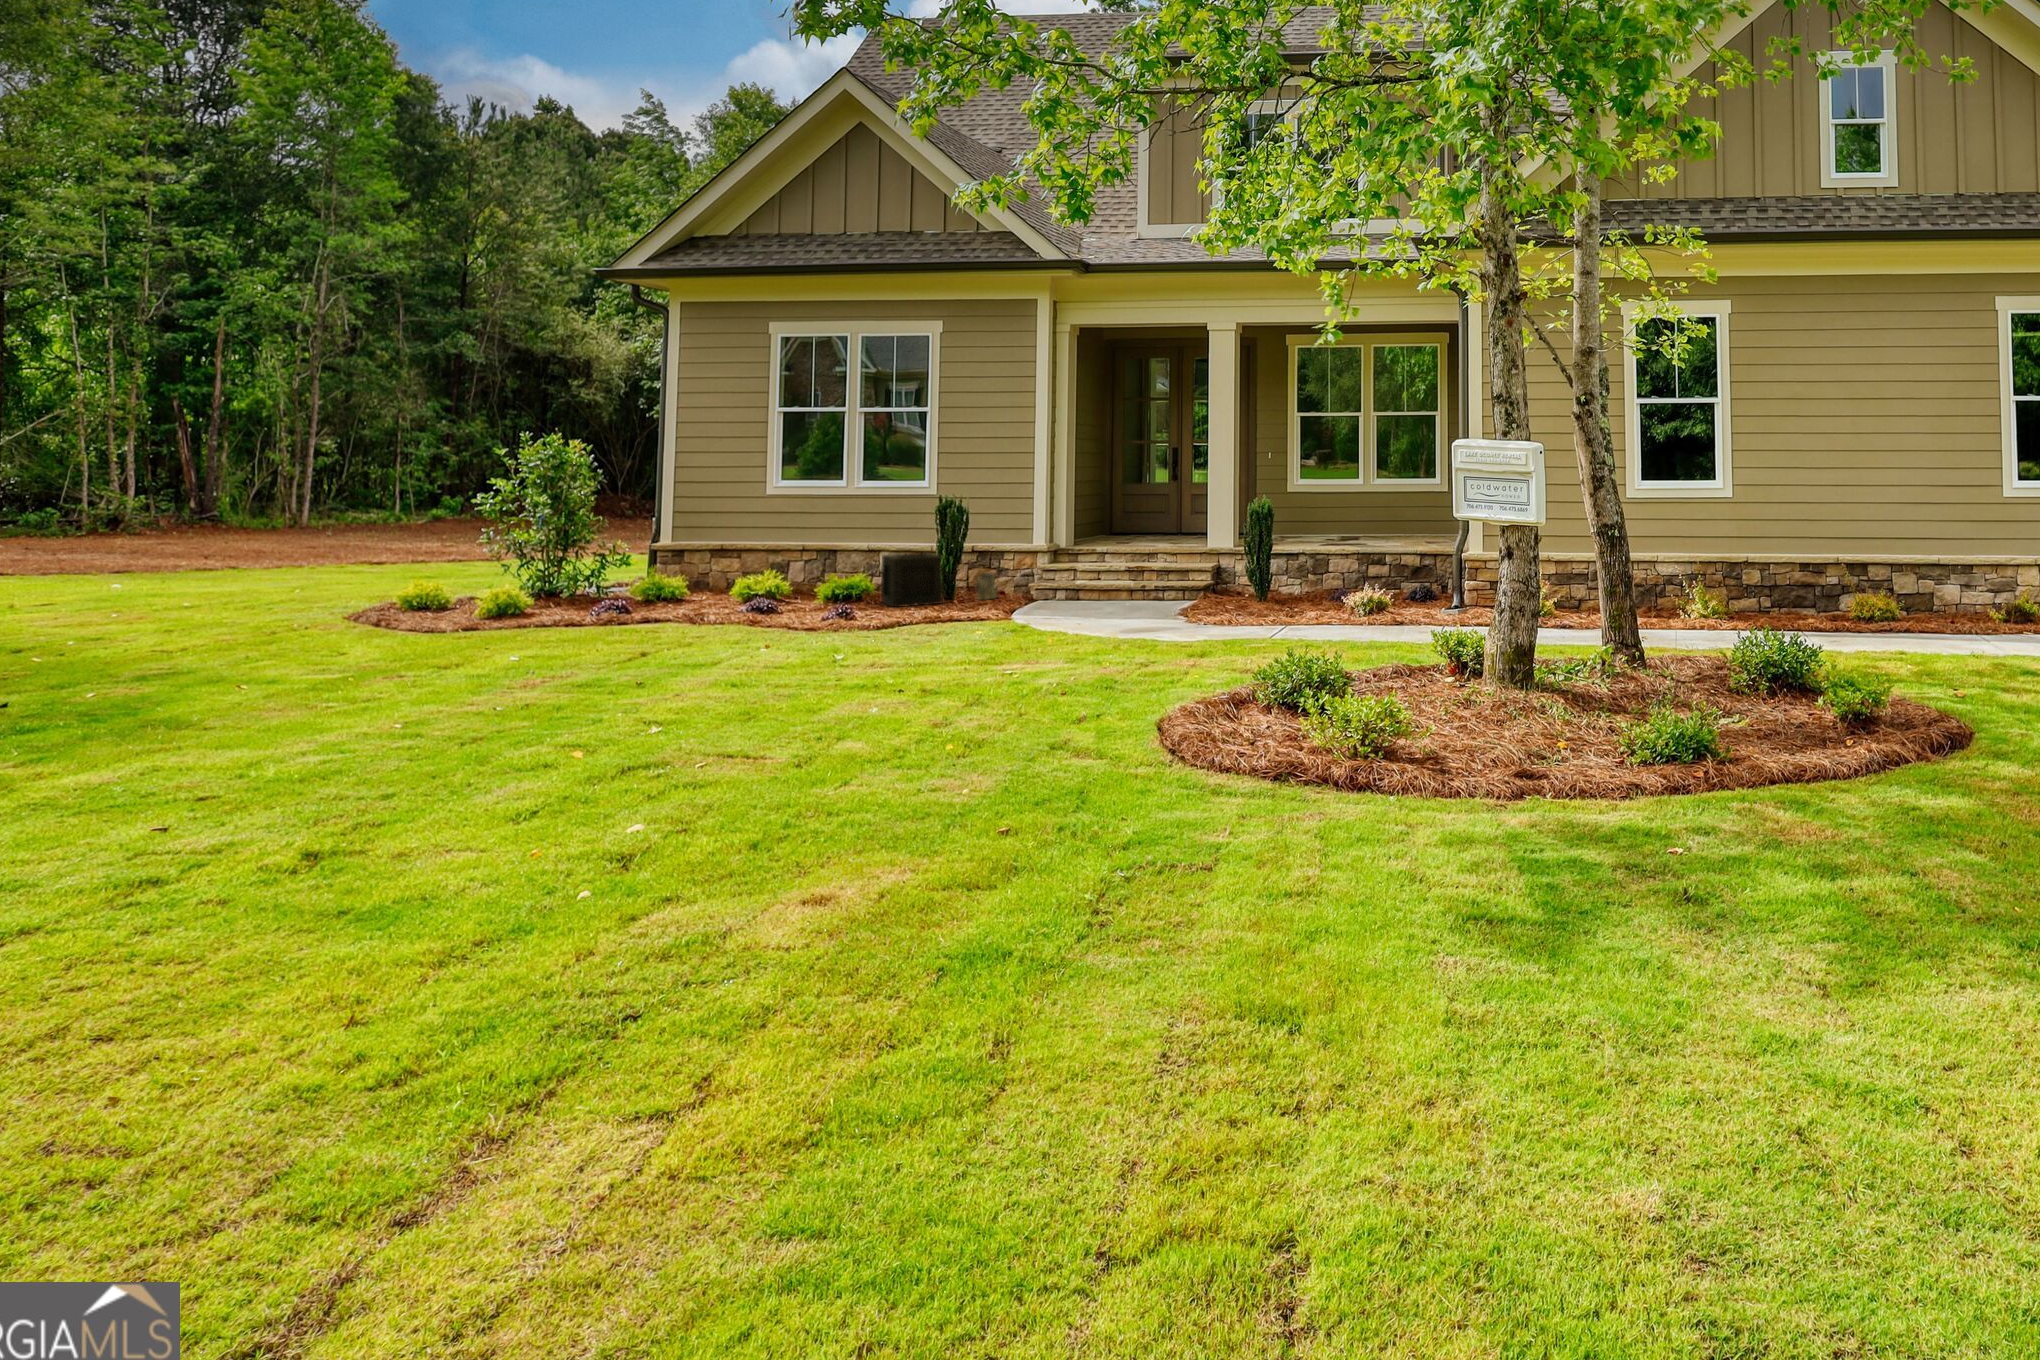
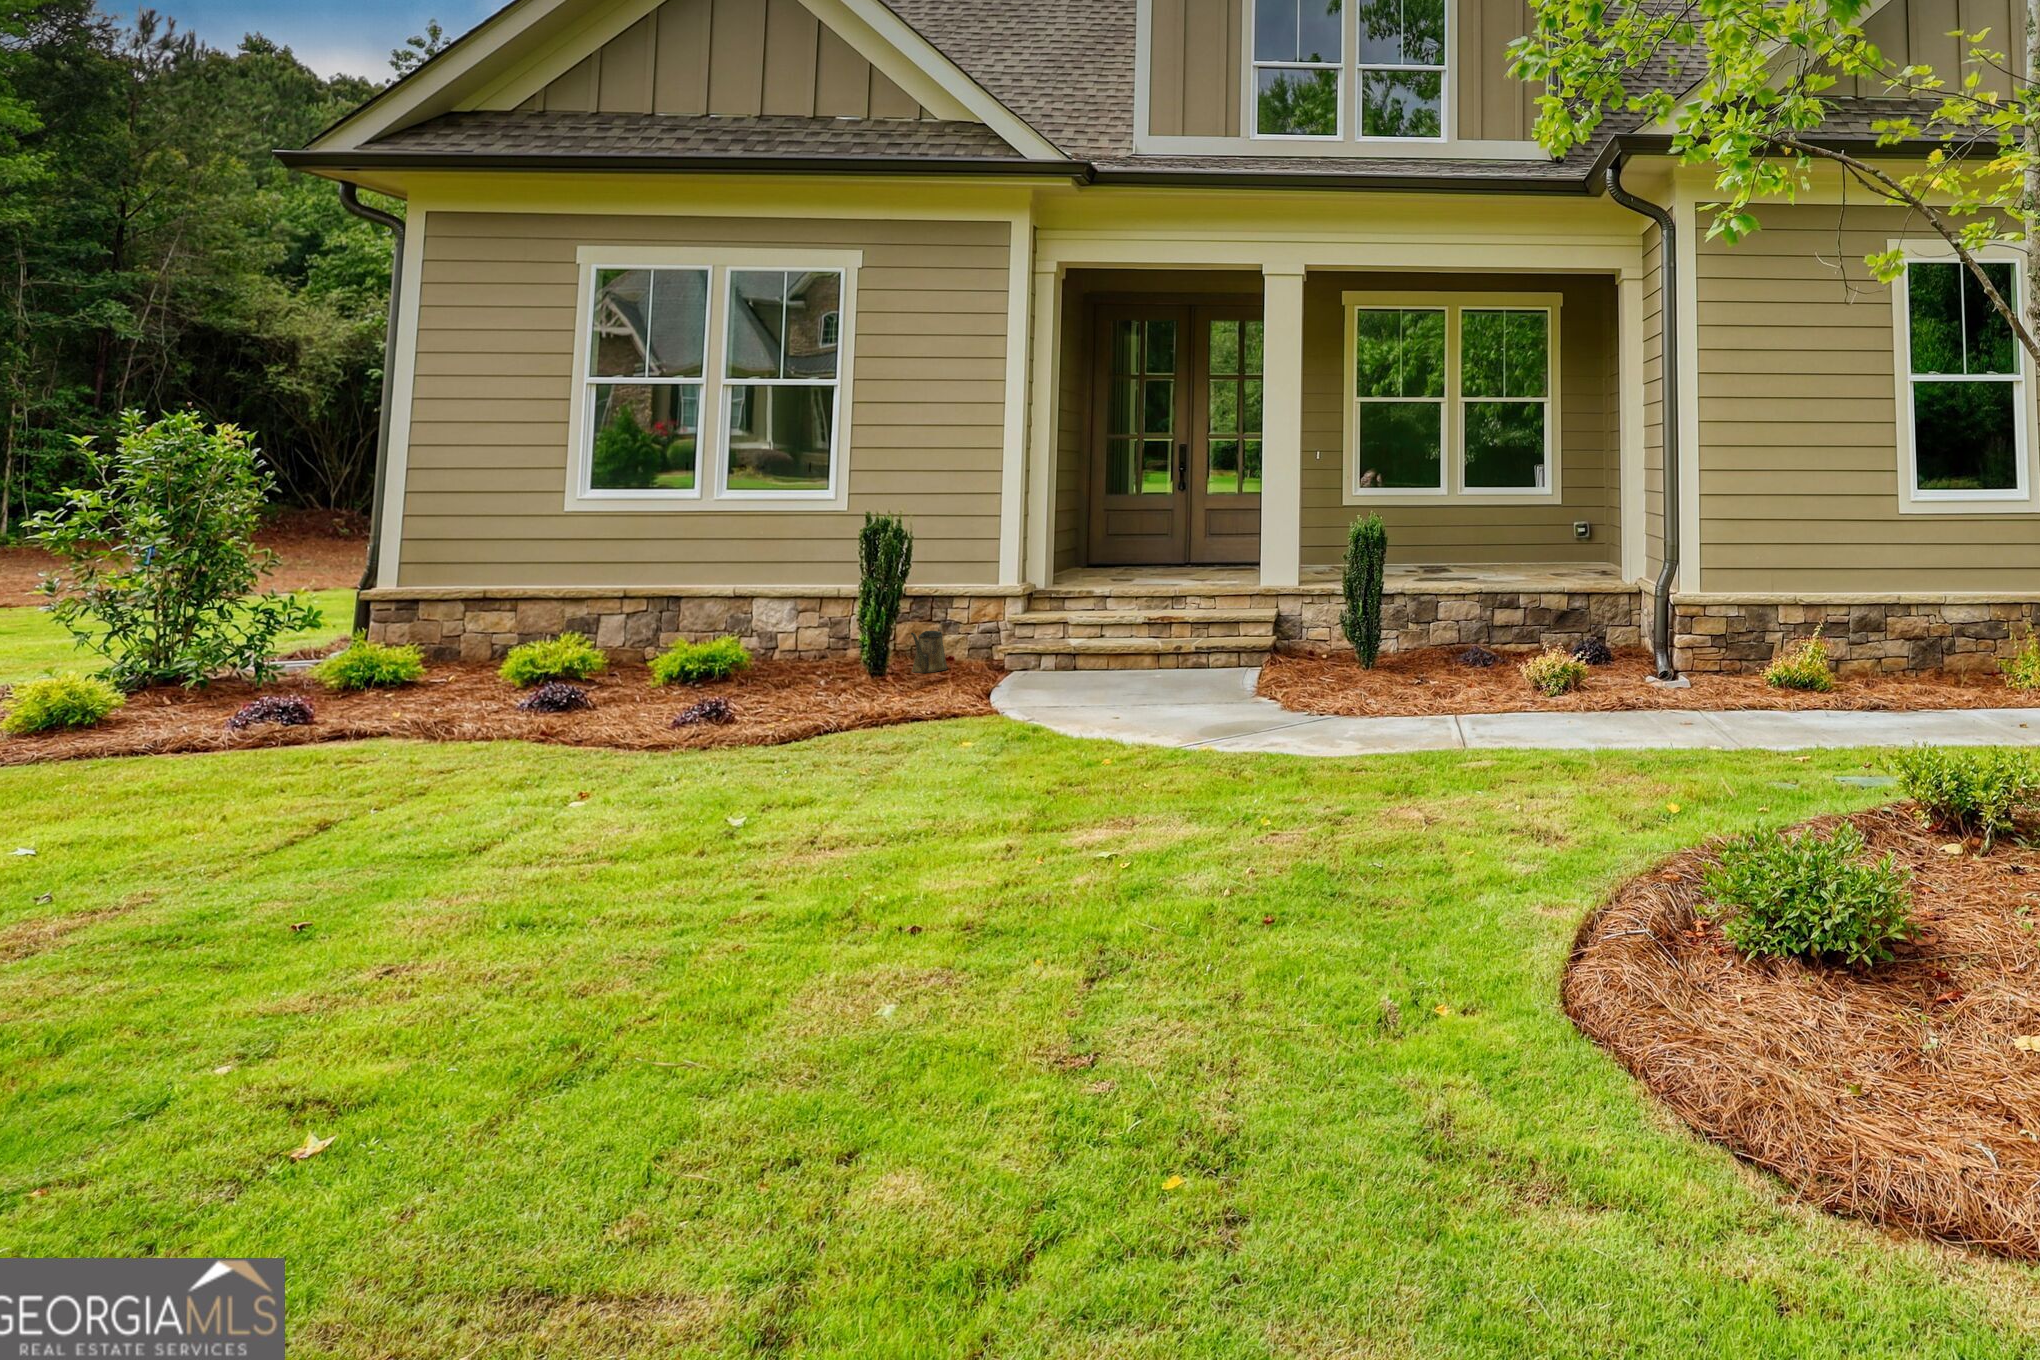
wooden crate: present [881,553,943,607] -> none [758,600,865,691]

